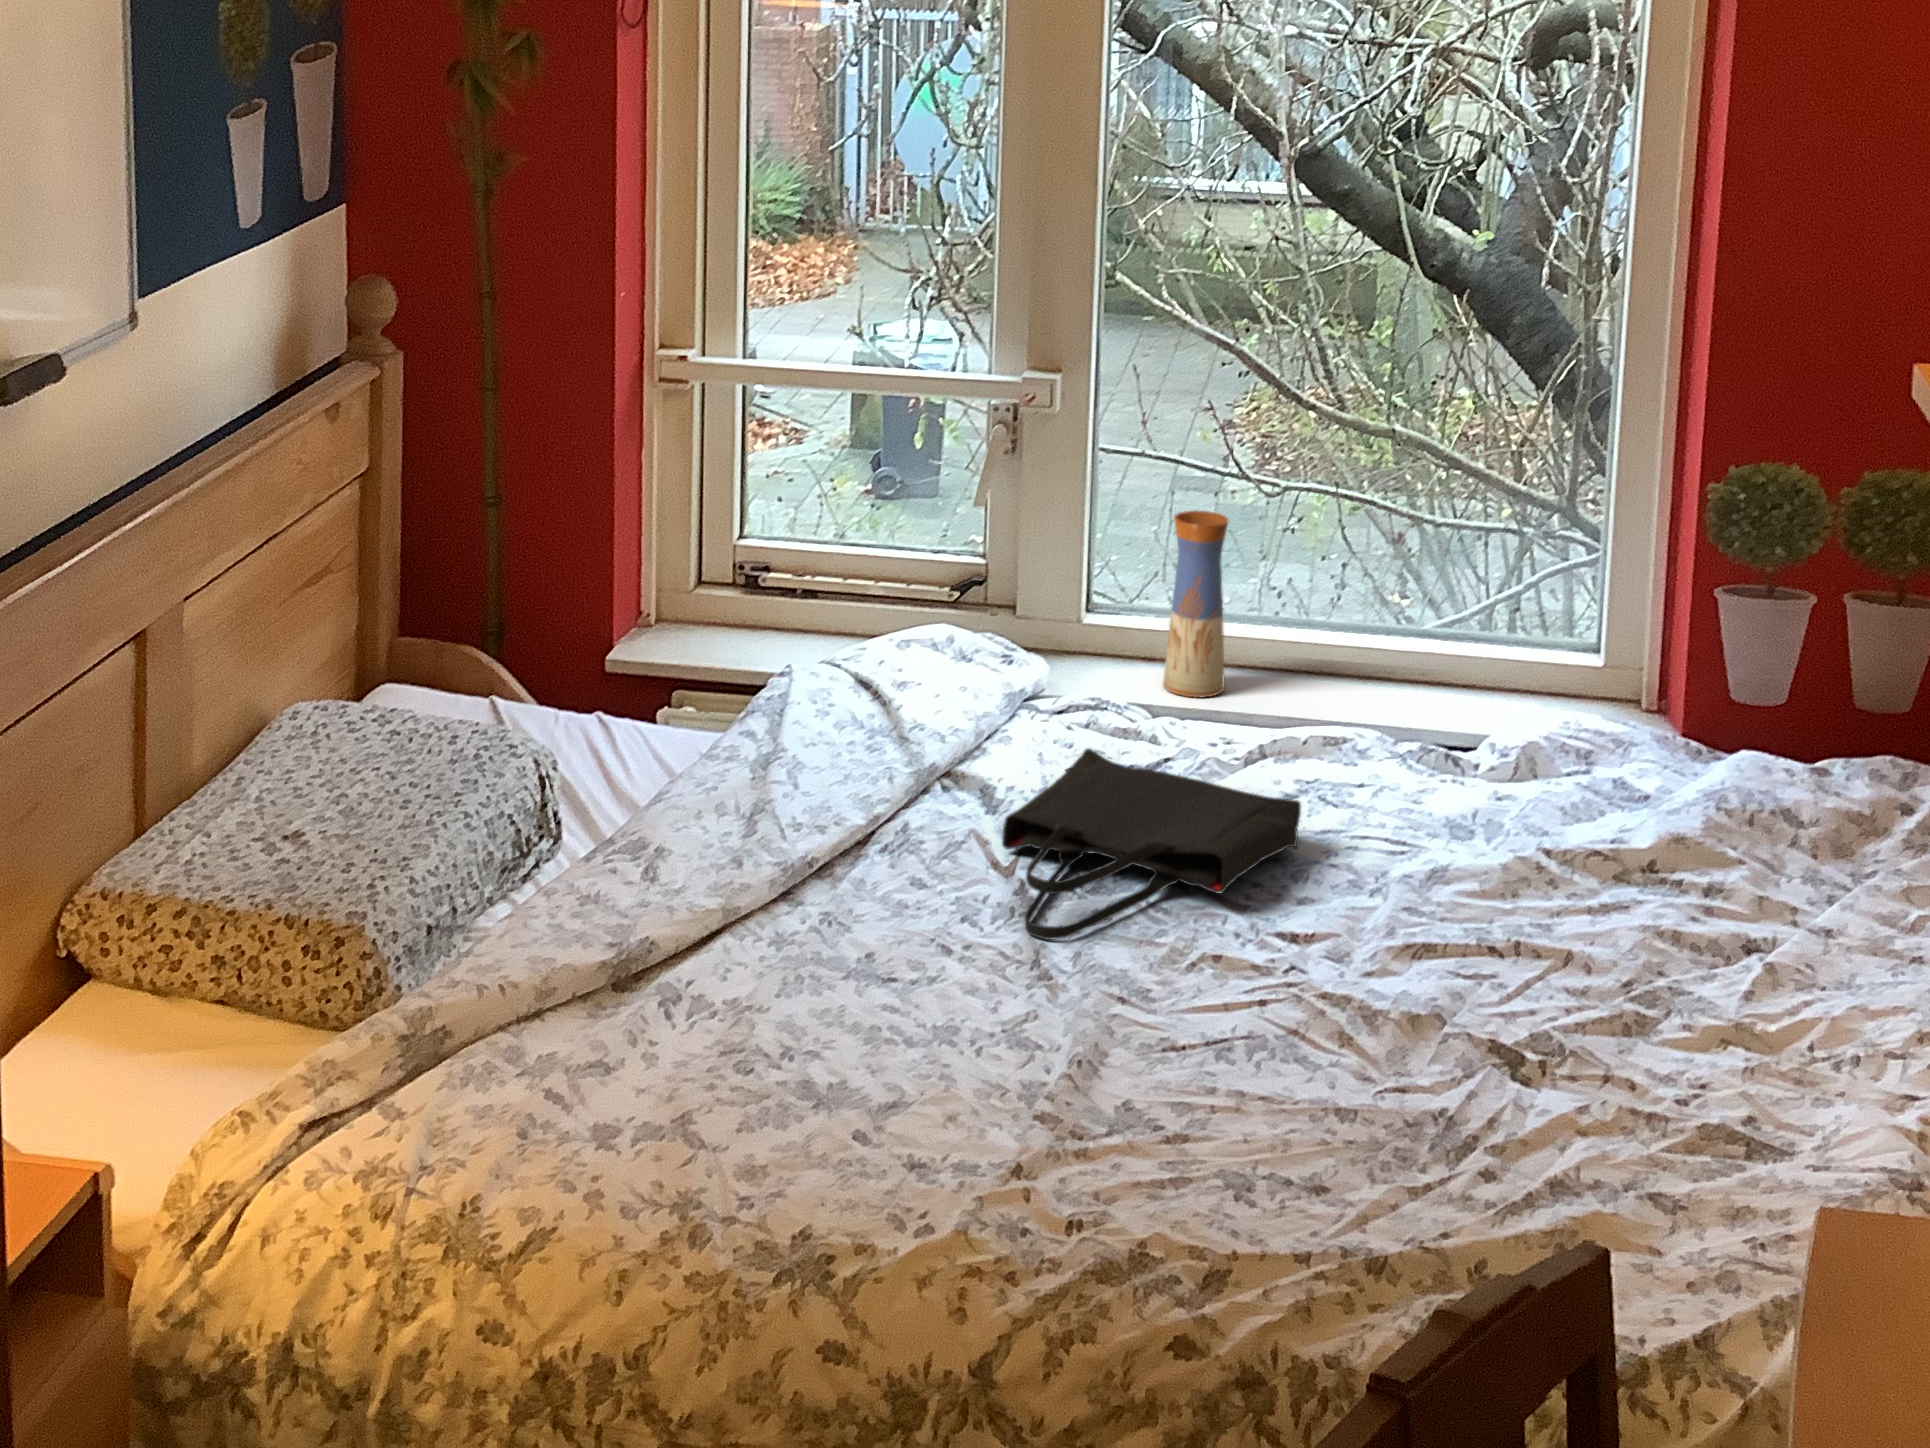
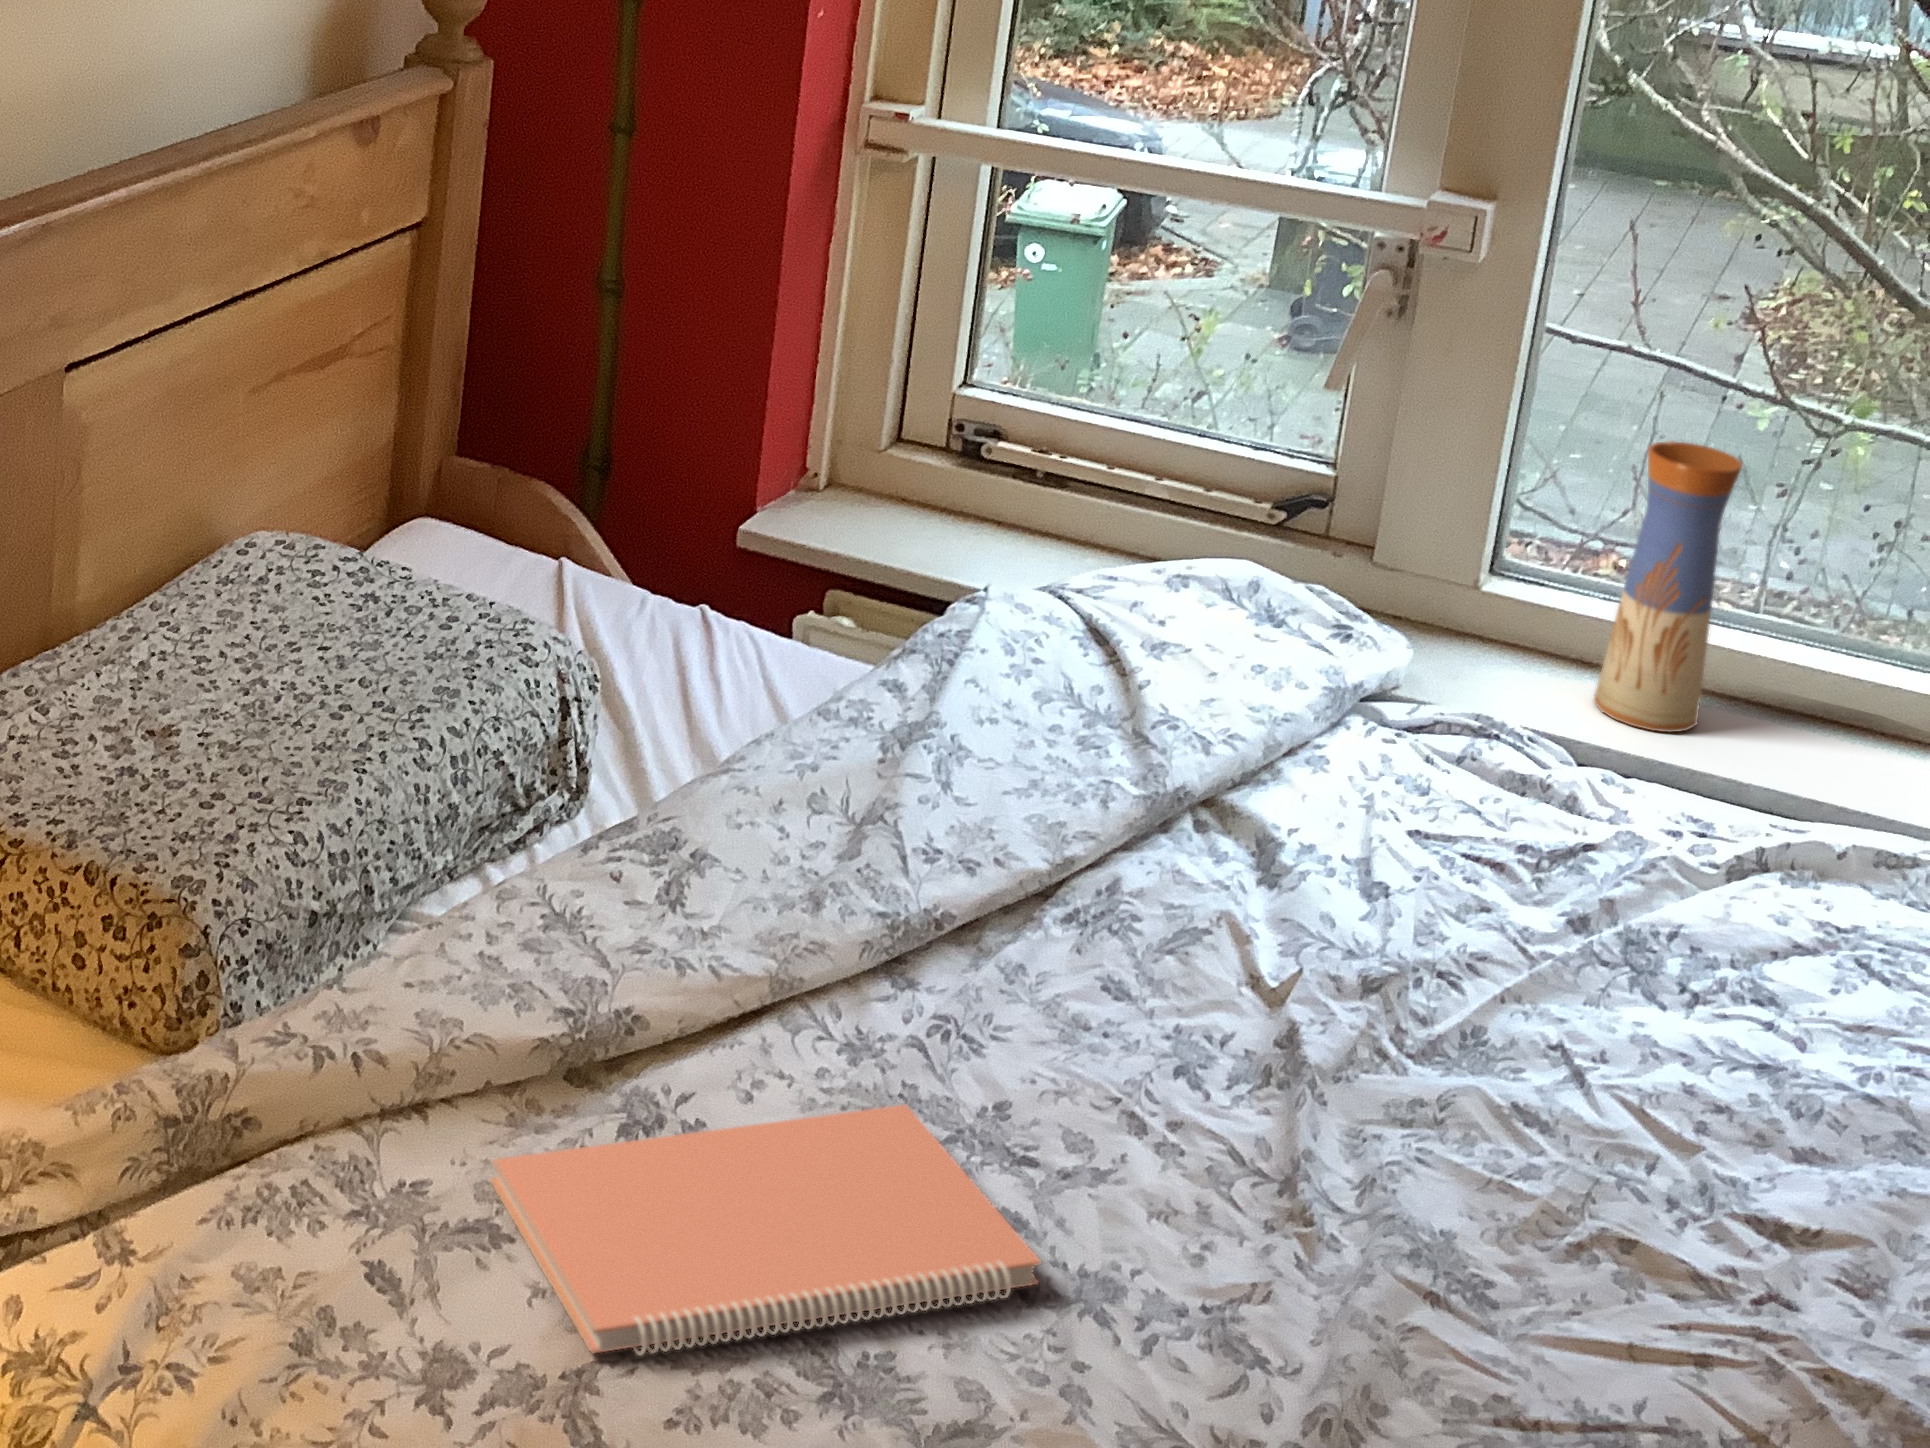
tote bag: present [1002,748,1301,940] -> none [1269,806,1826,1147]
notebook: none [594,959,915,1109] -> present [490,1104,1041,1356]

